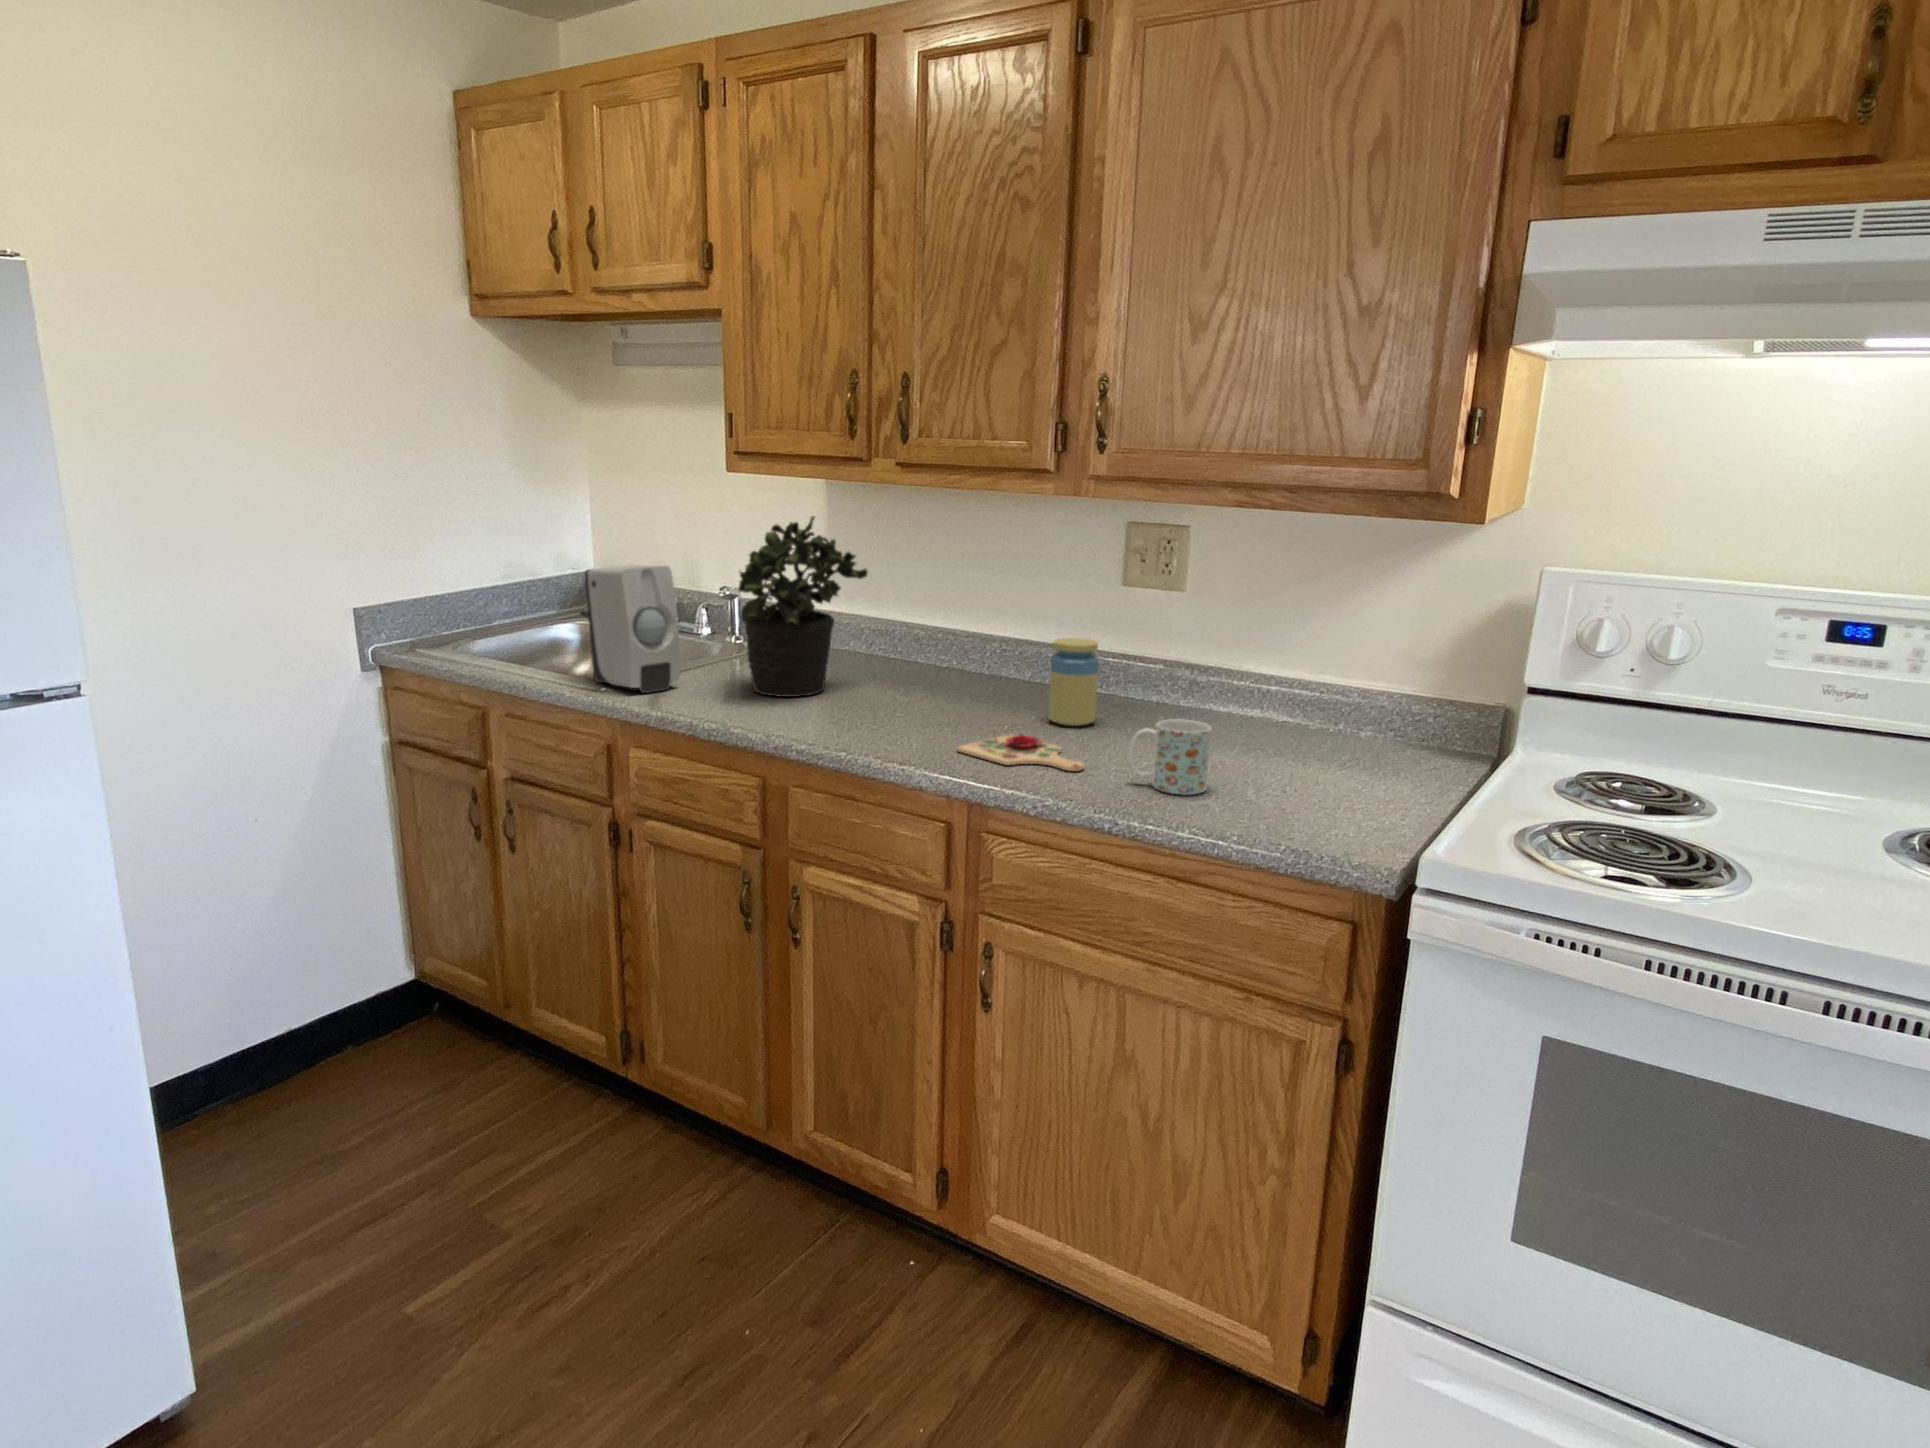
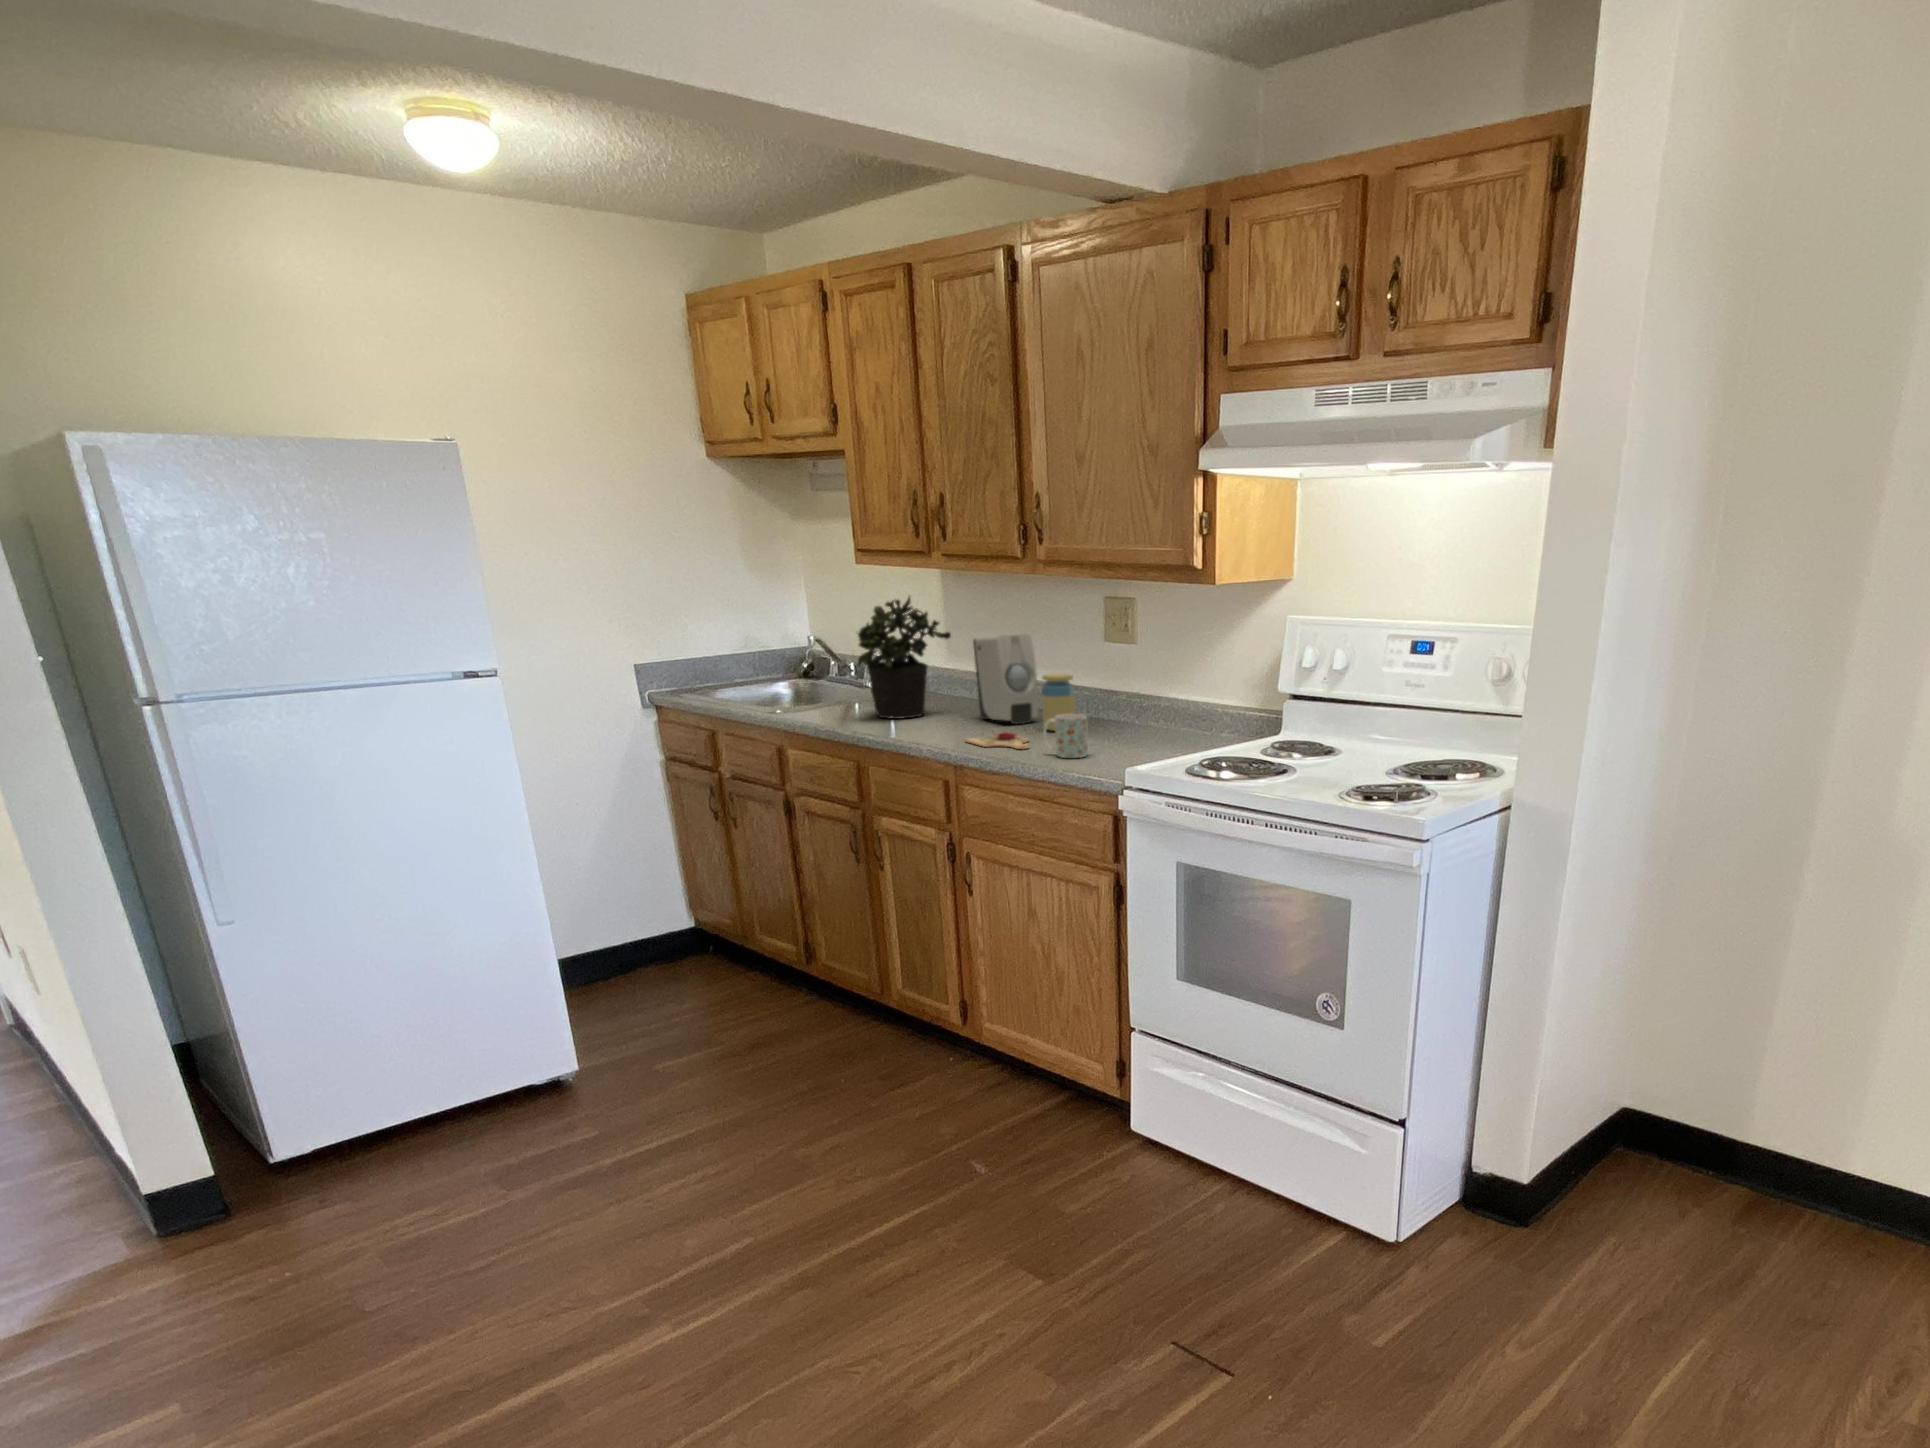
soap dispenser: present [585,565,680,693] -> present [973,634,1038,724]

